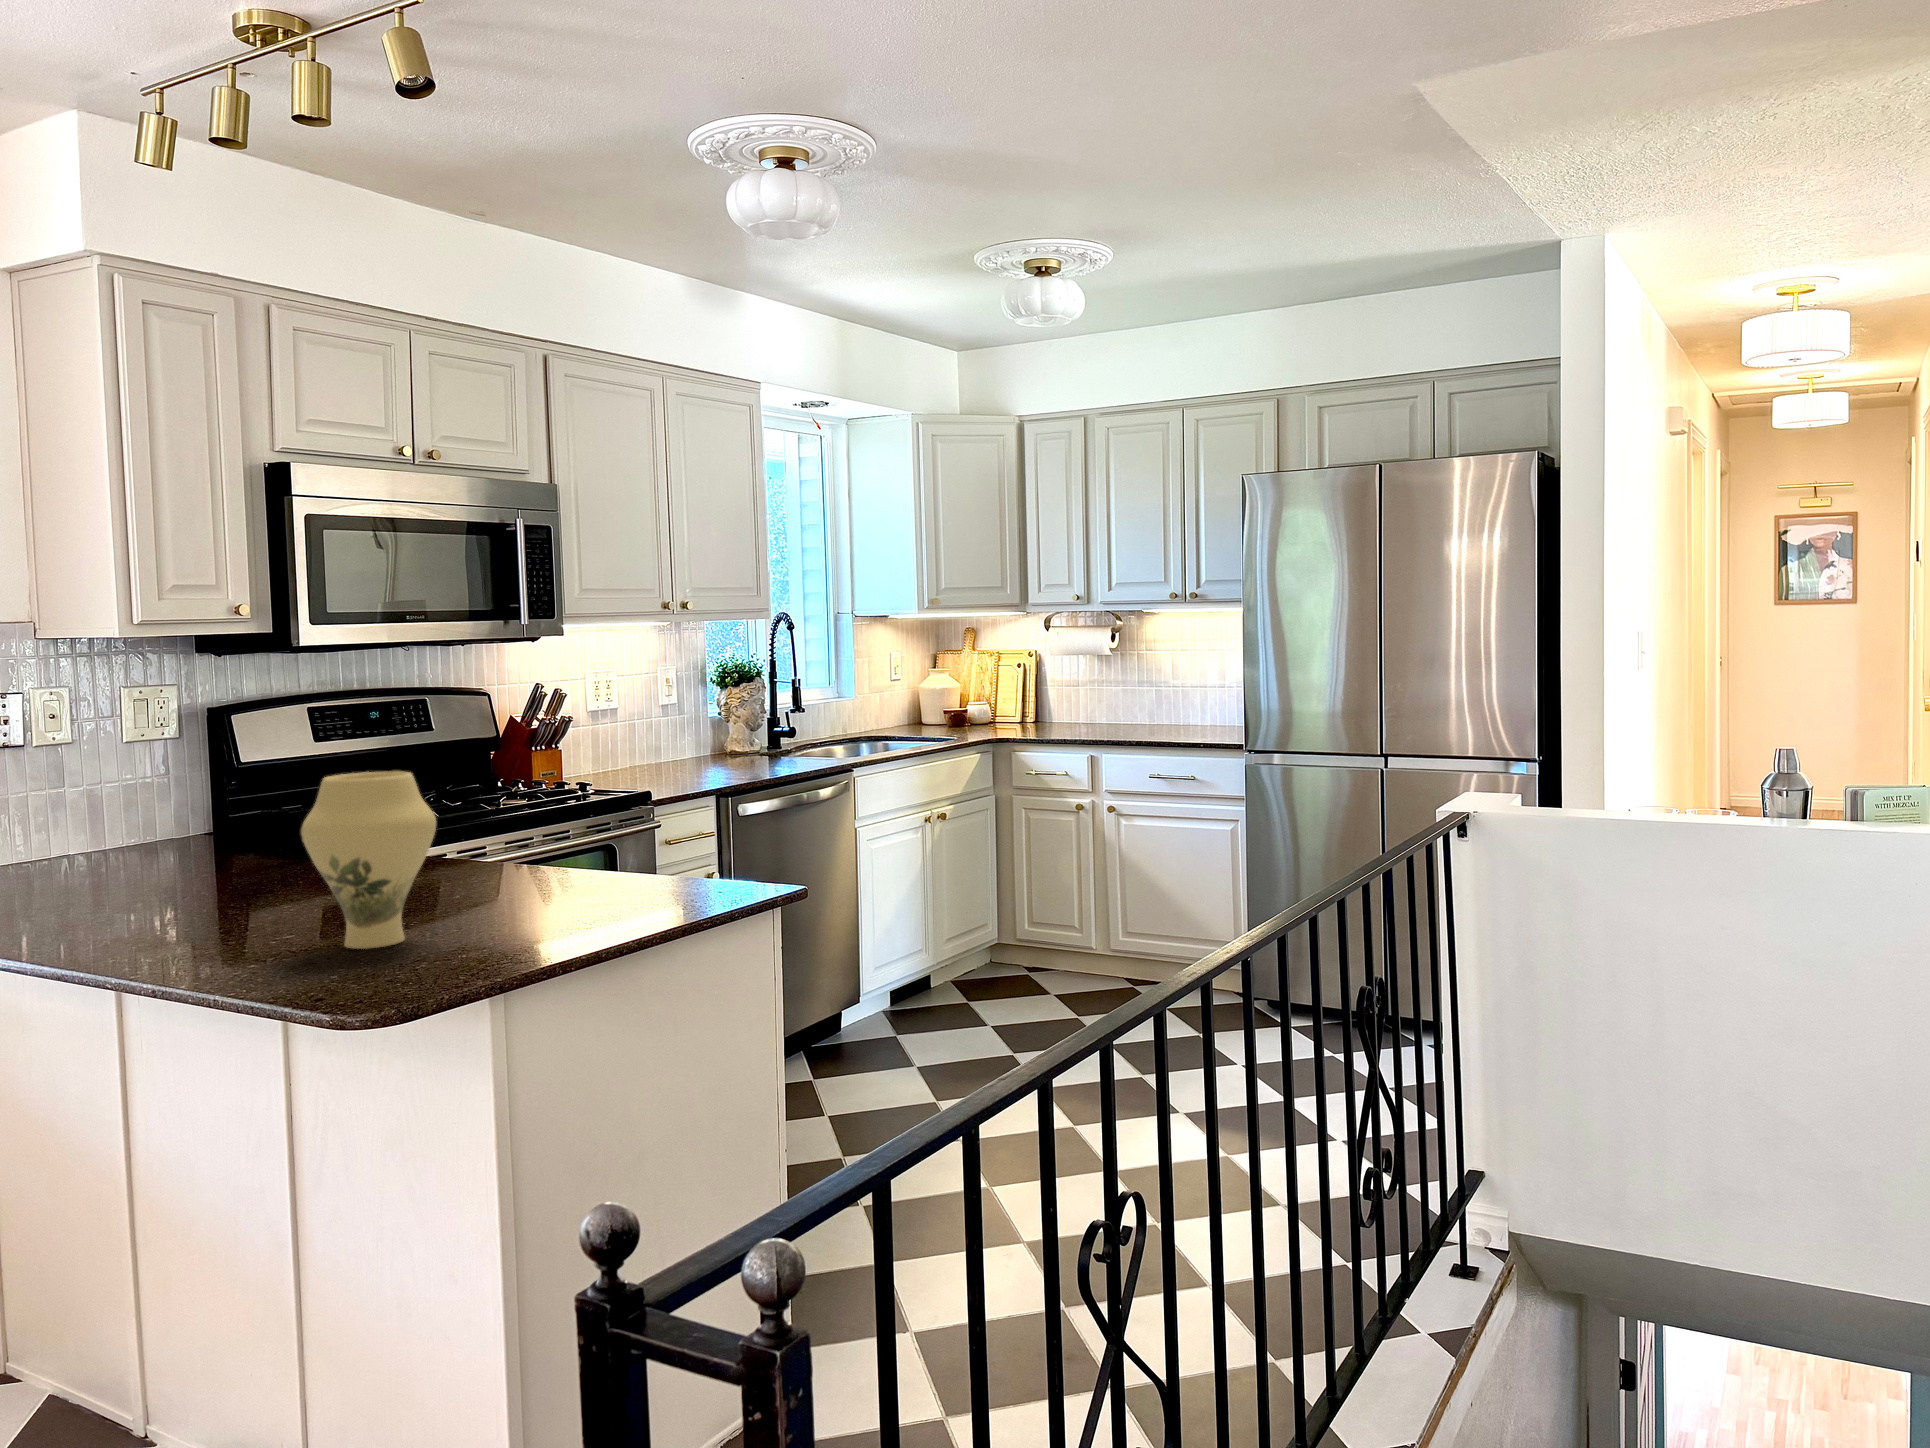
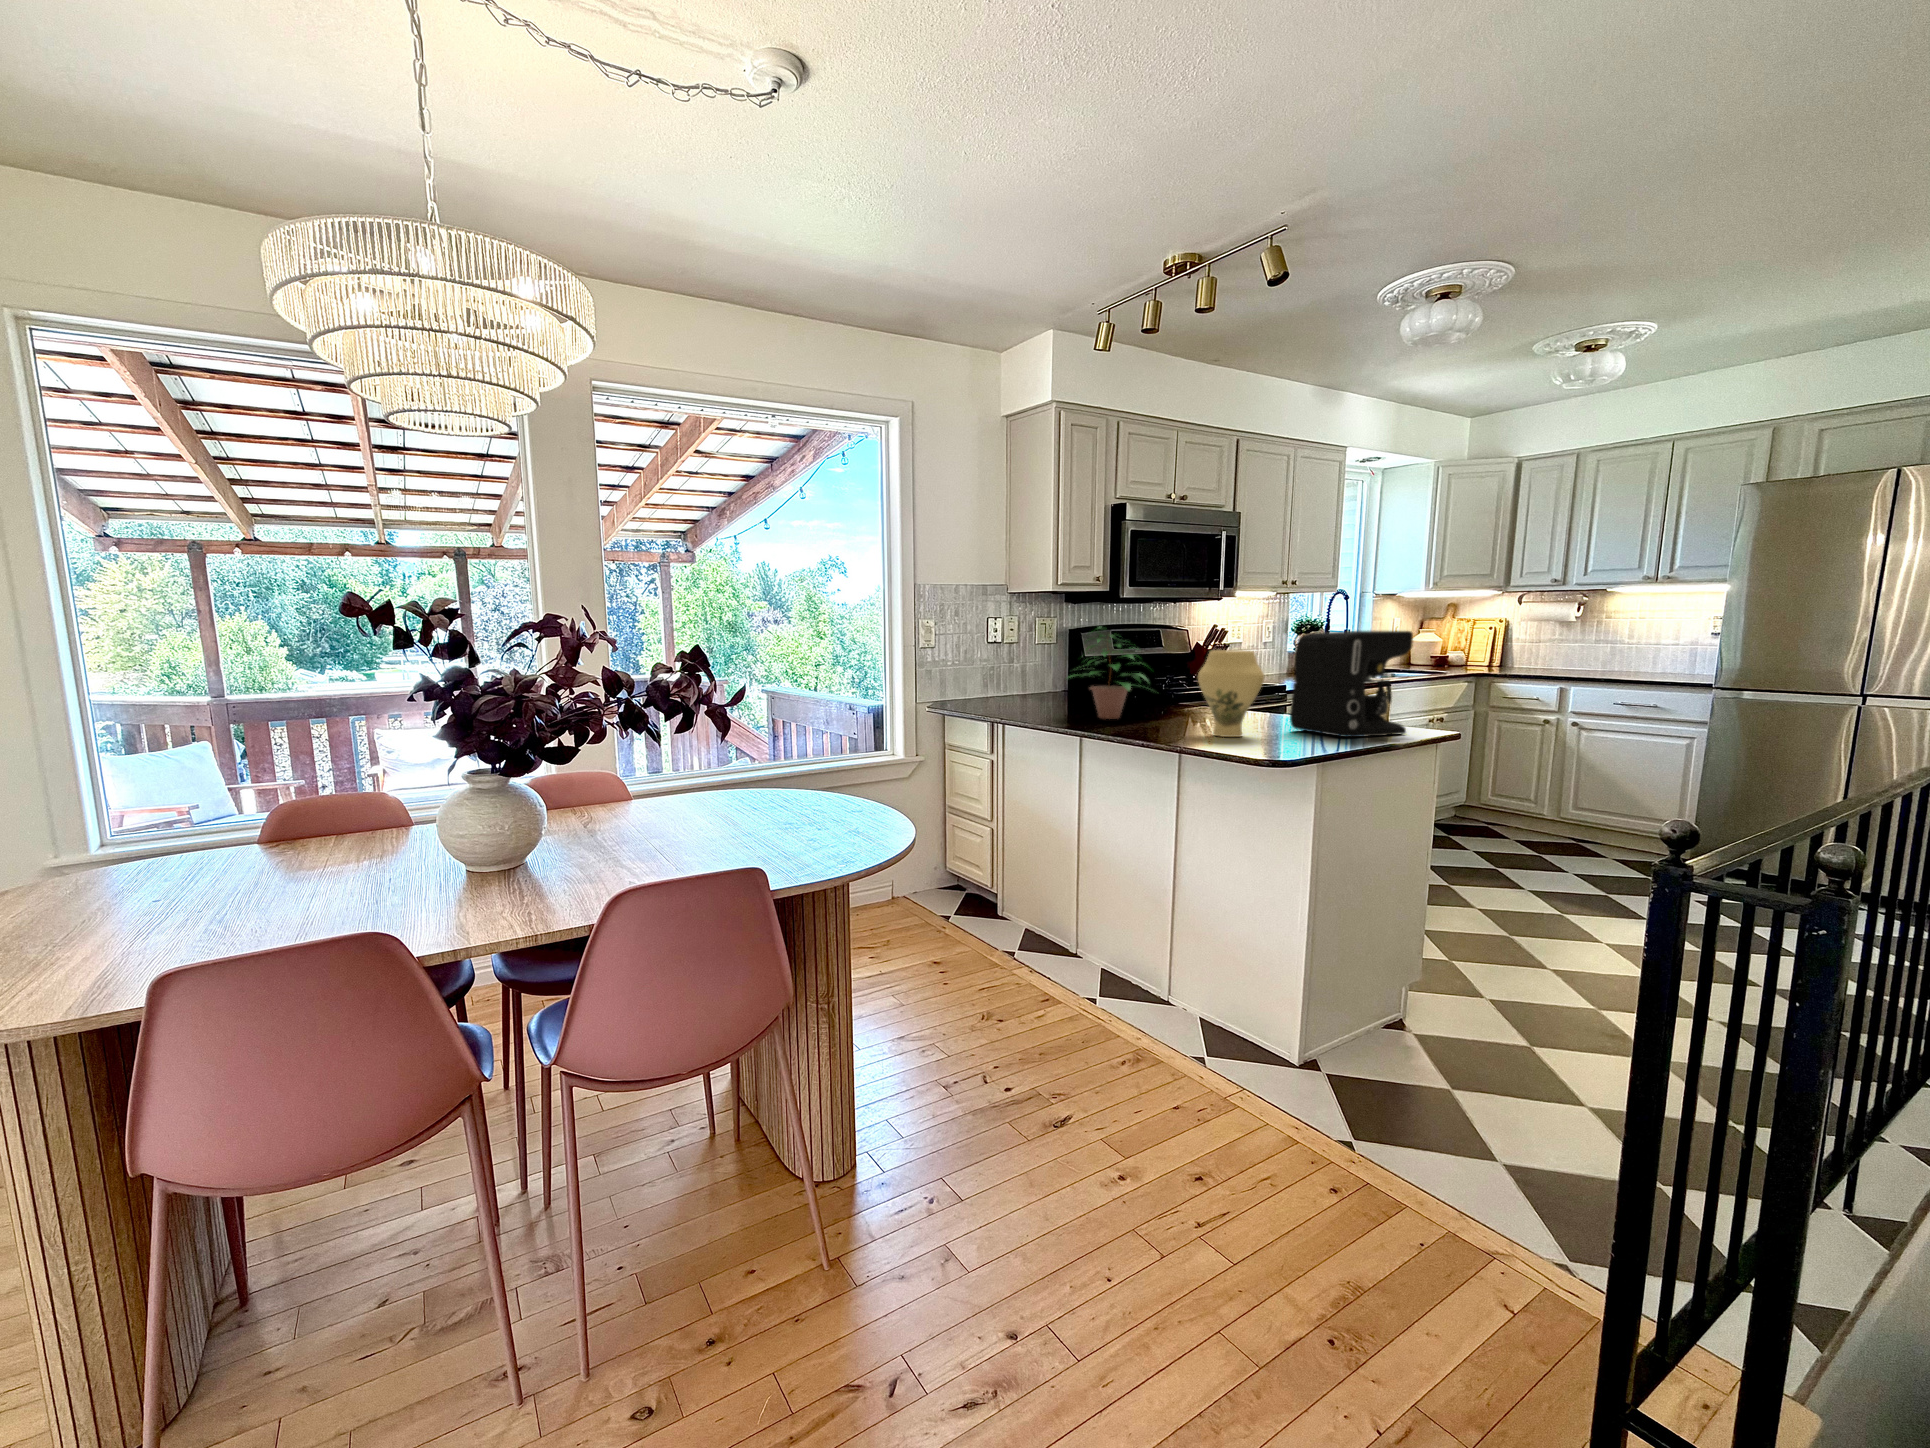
coffee maker: none [513,719,712,924] -> present [1290,631,1413,737]
potted plant: none [62,723,307,917] -> present [1070,627,1148,719]

